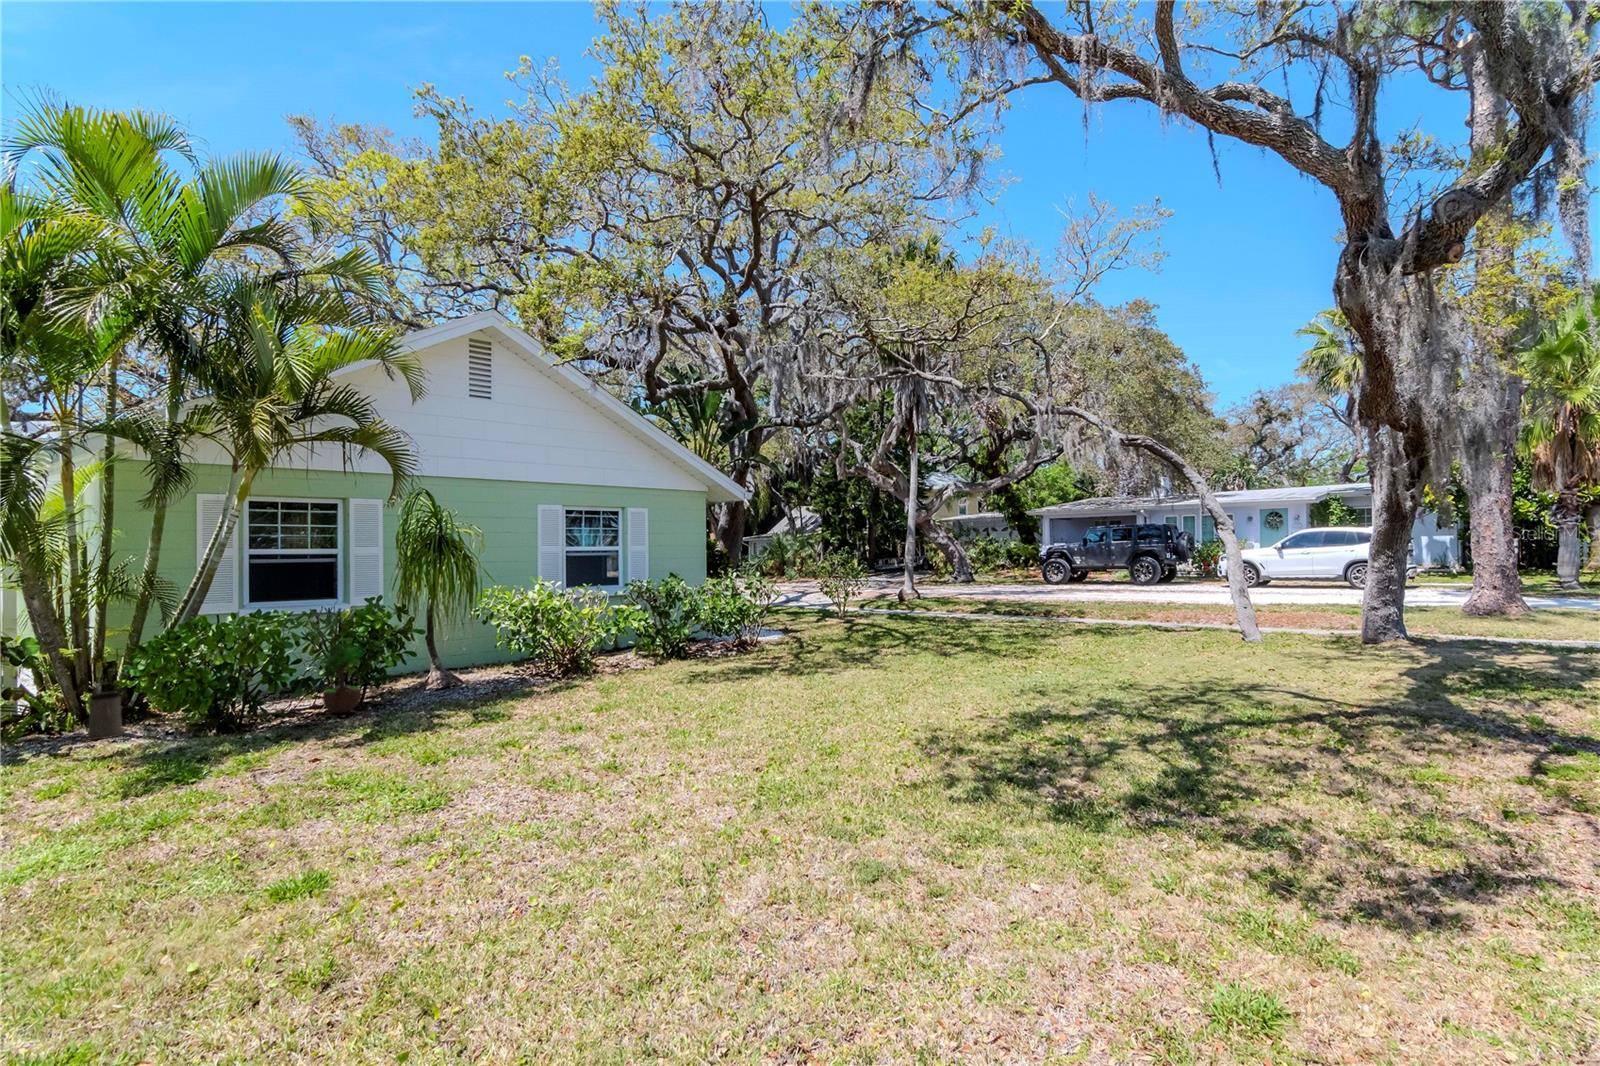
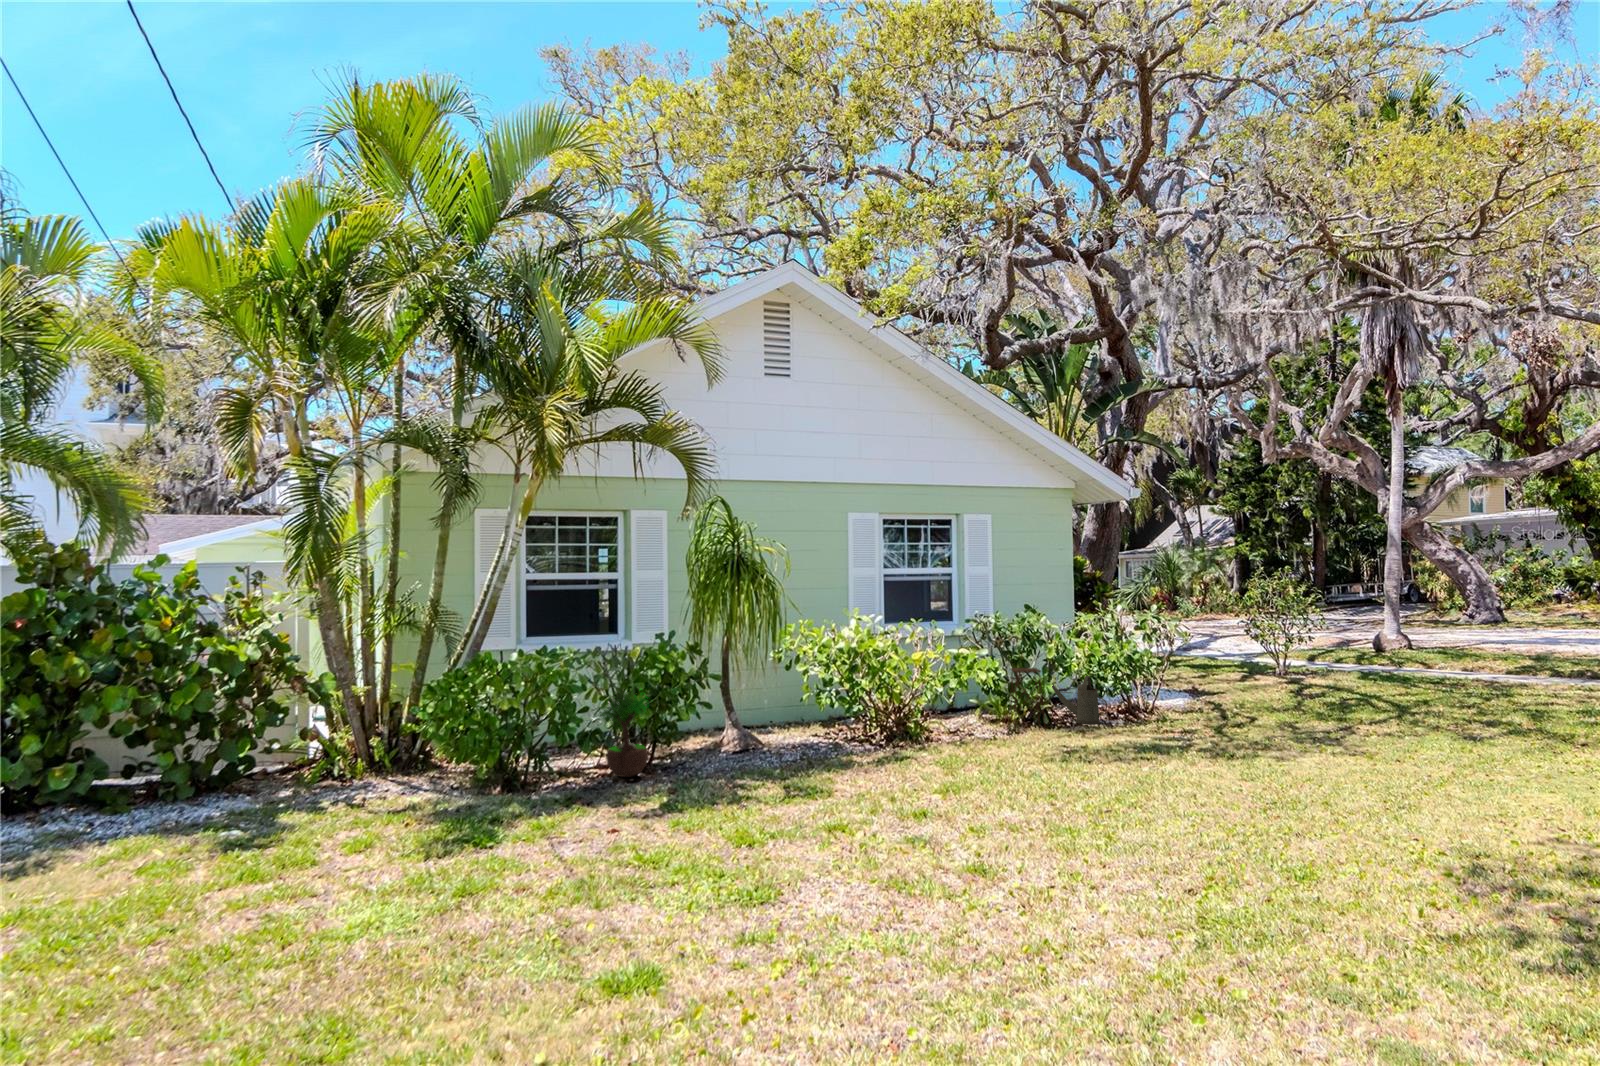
side table: none [655,617,681,661] -> present [1009,668,1046,729]
watering can: present [87,685,123,740] -> present [1052,676,1107,724]

